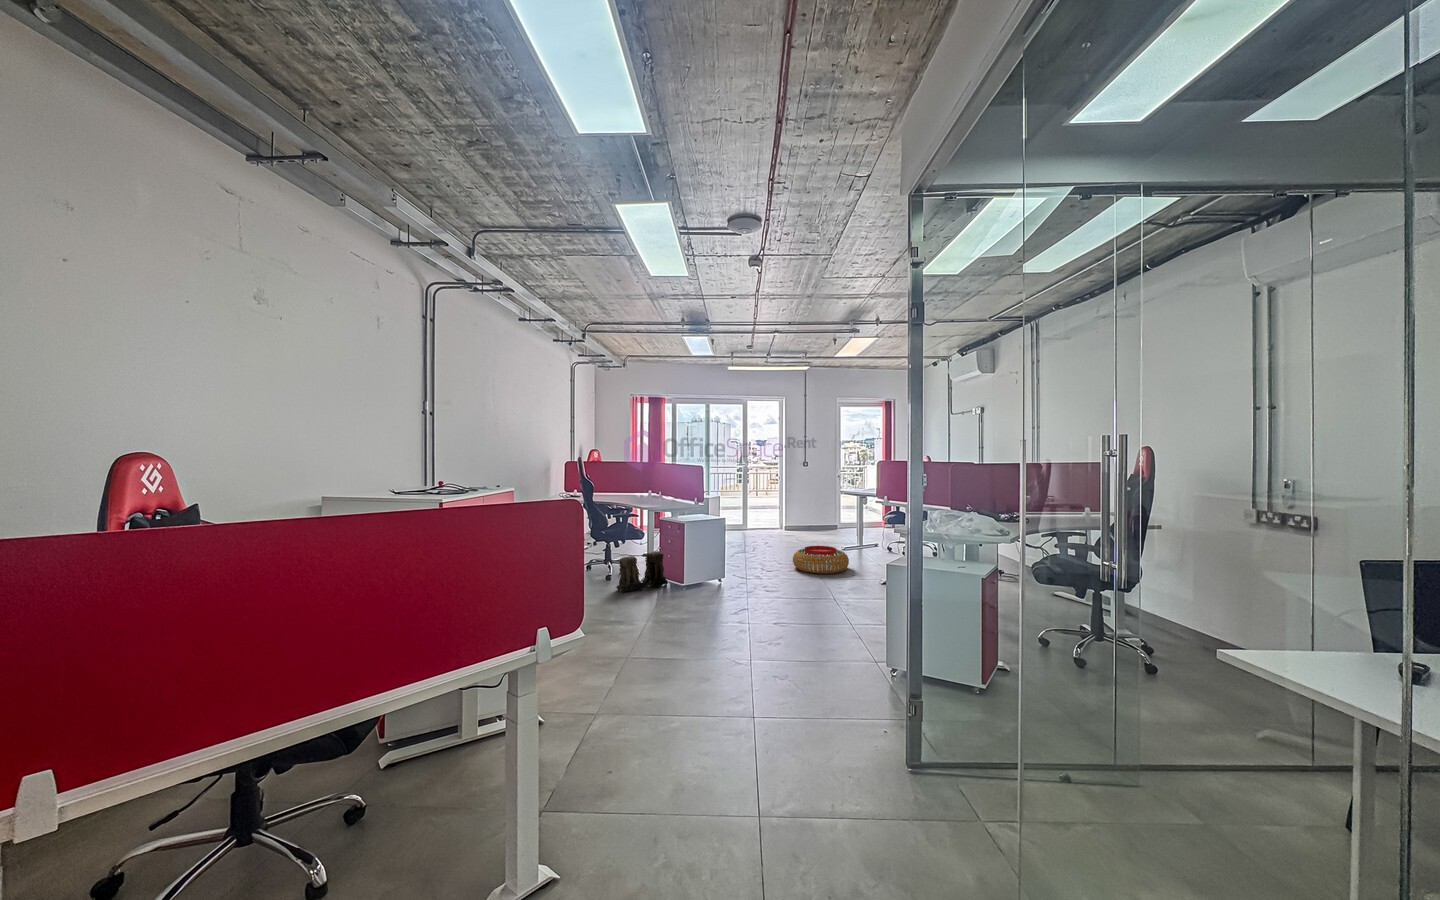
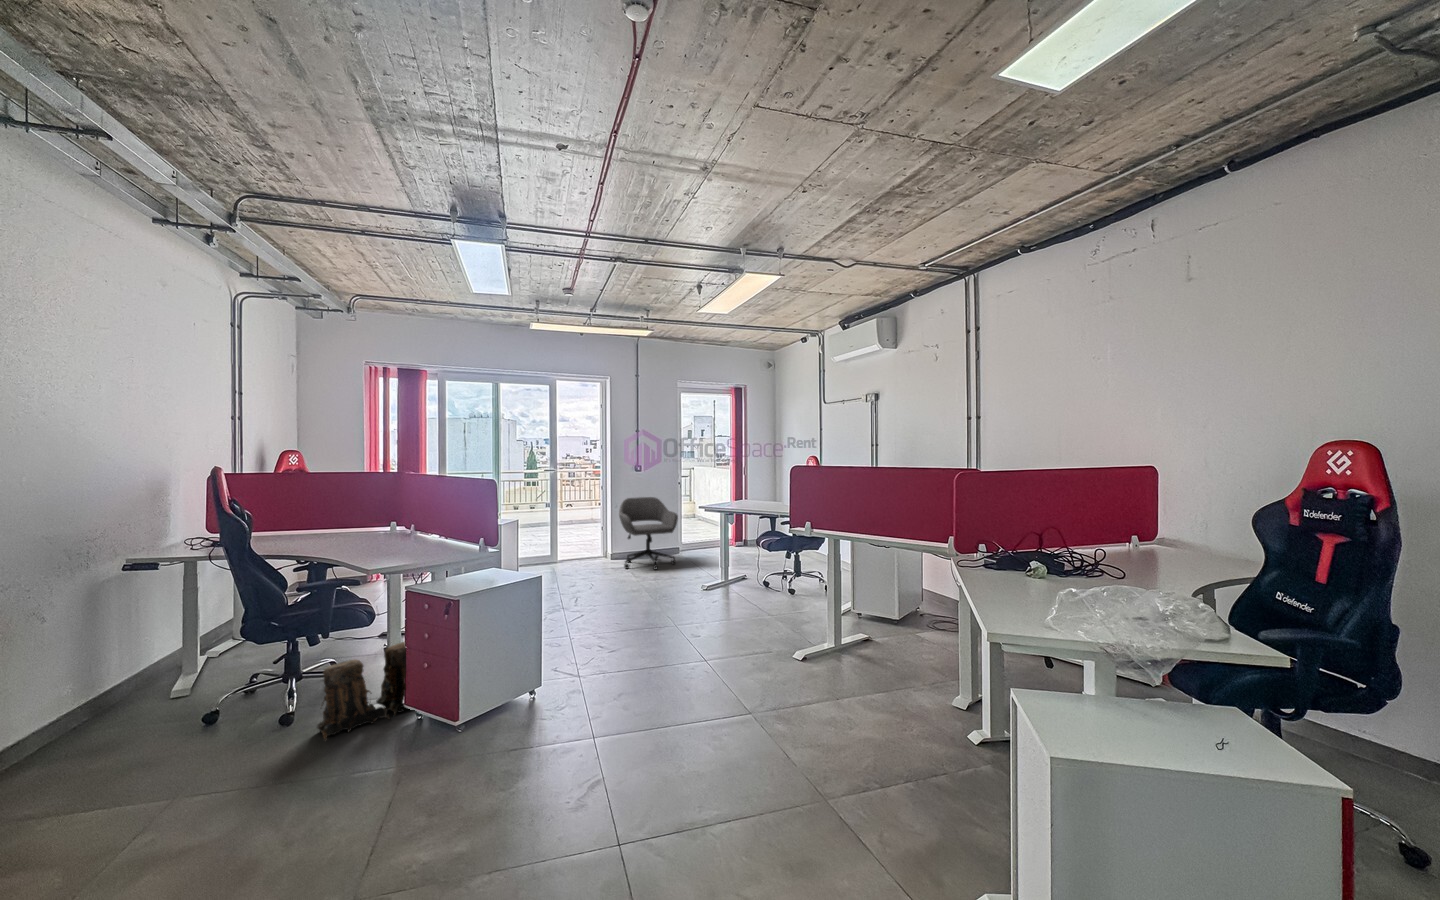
office chair: none [791,486,834,539] -> present [619,497,678,569]
pouf: present [793,546,849,574] -> none [640,590,721,636]

